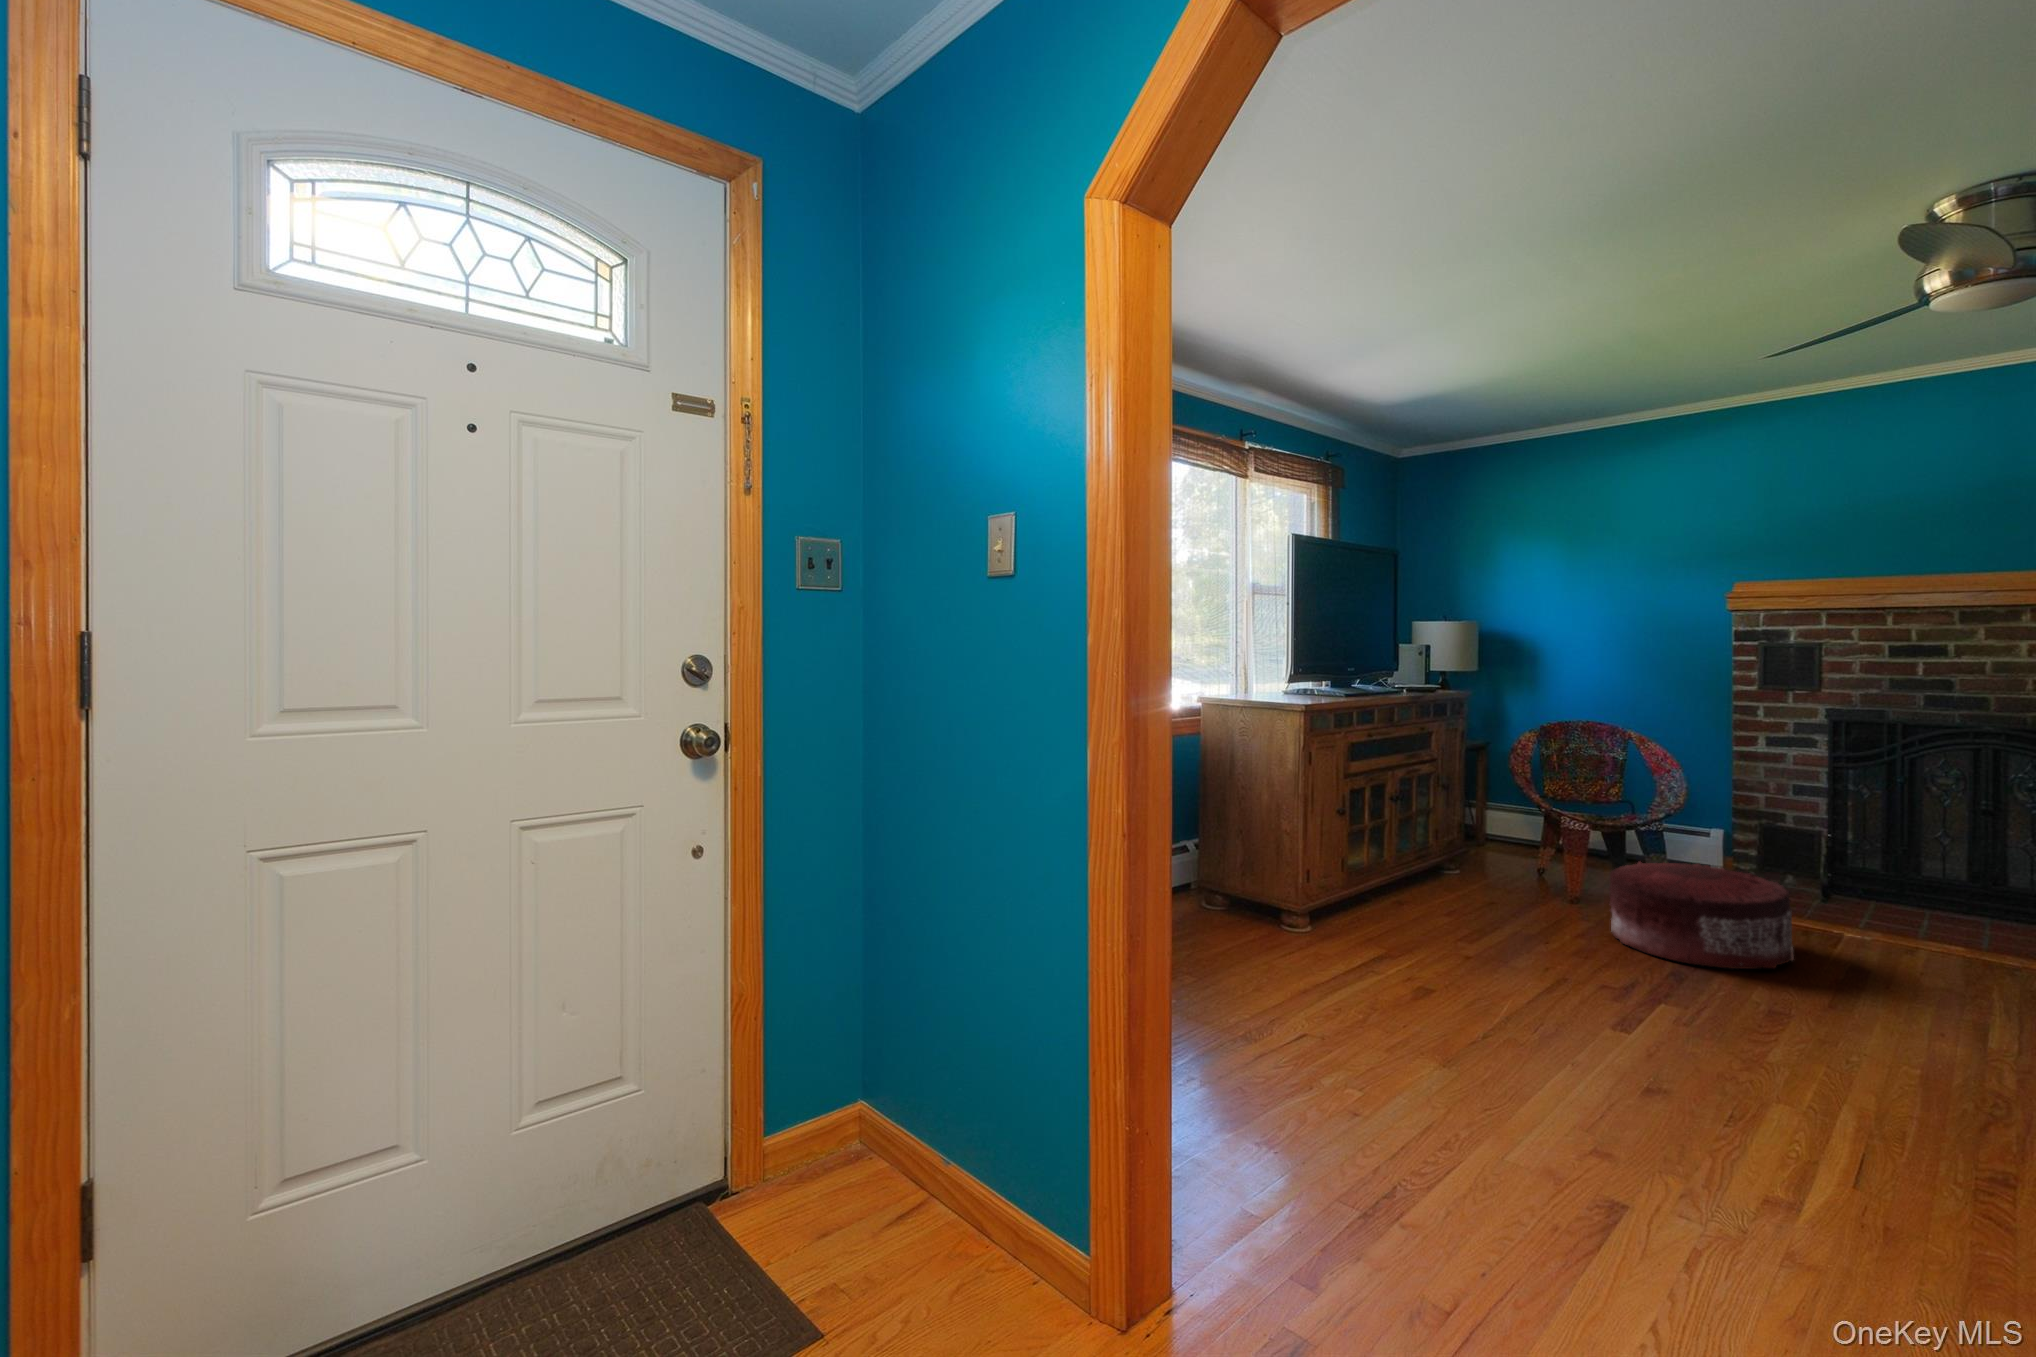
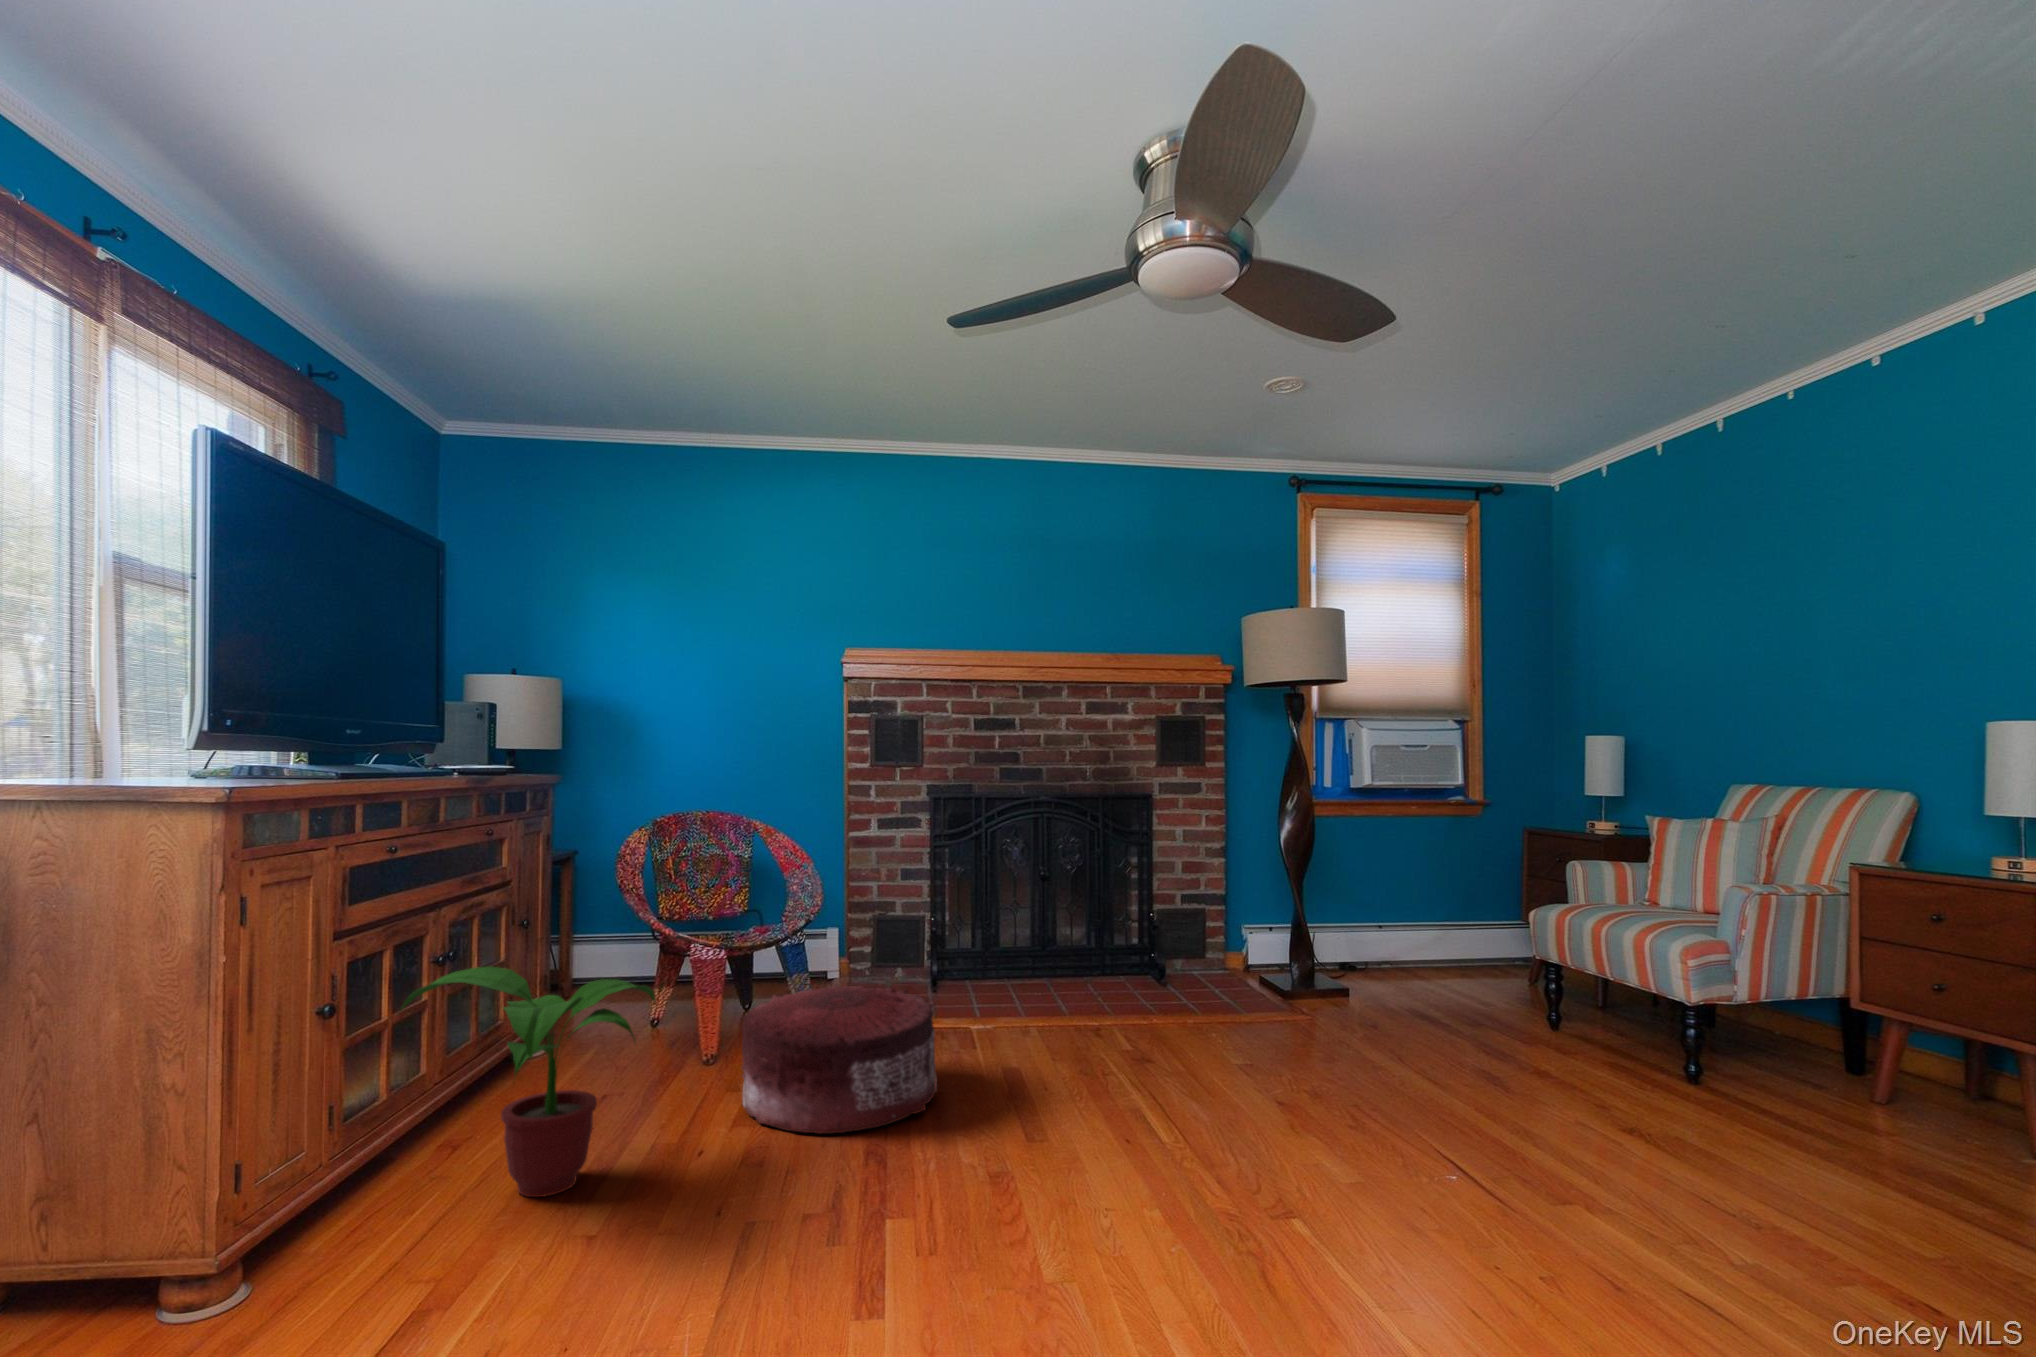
potted plant: none [1384,808,1541,944] -> present [401,966,656,1197]

